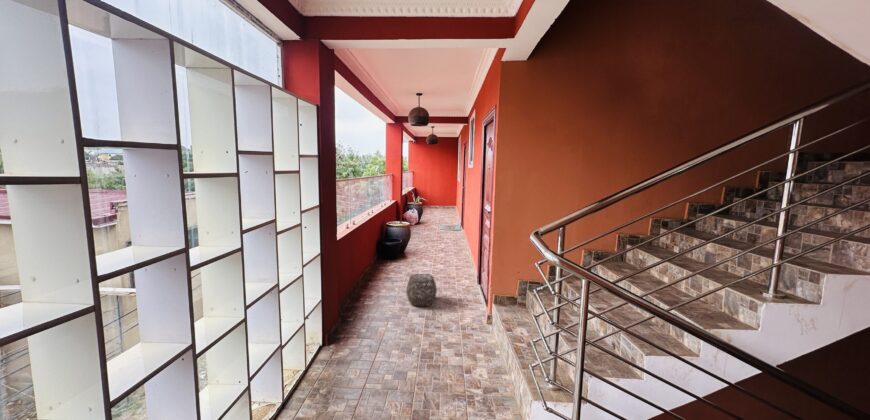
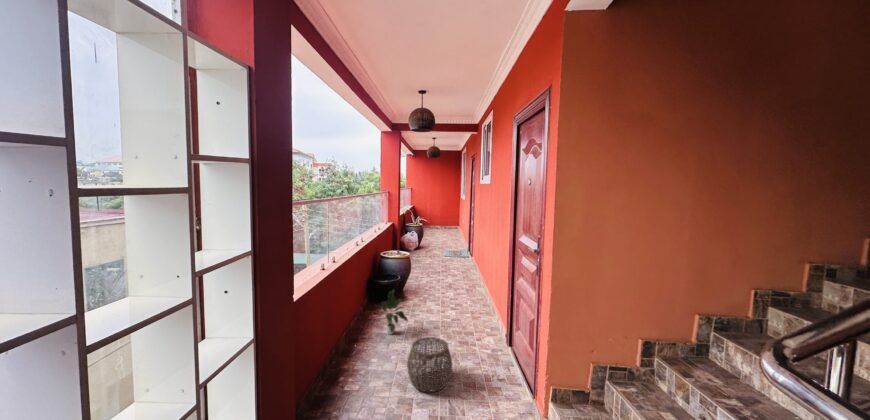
potted plant: none [383,246,408,278] -> present [379,290,408,334]

